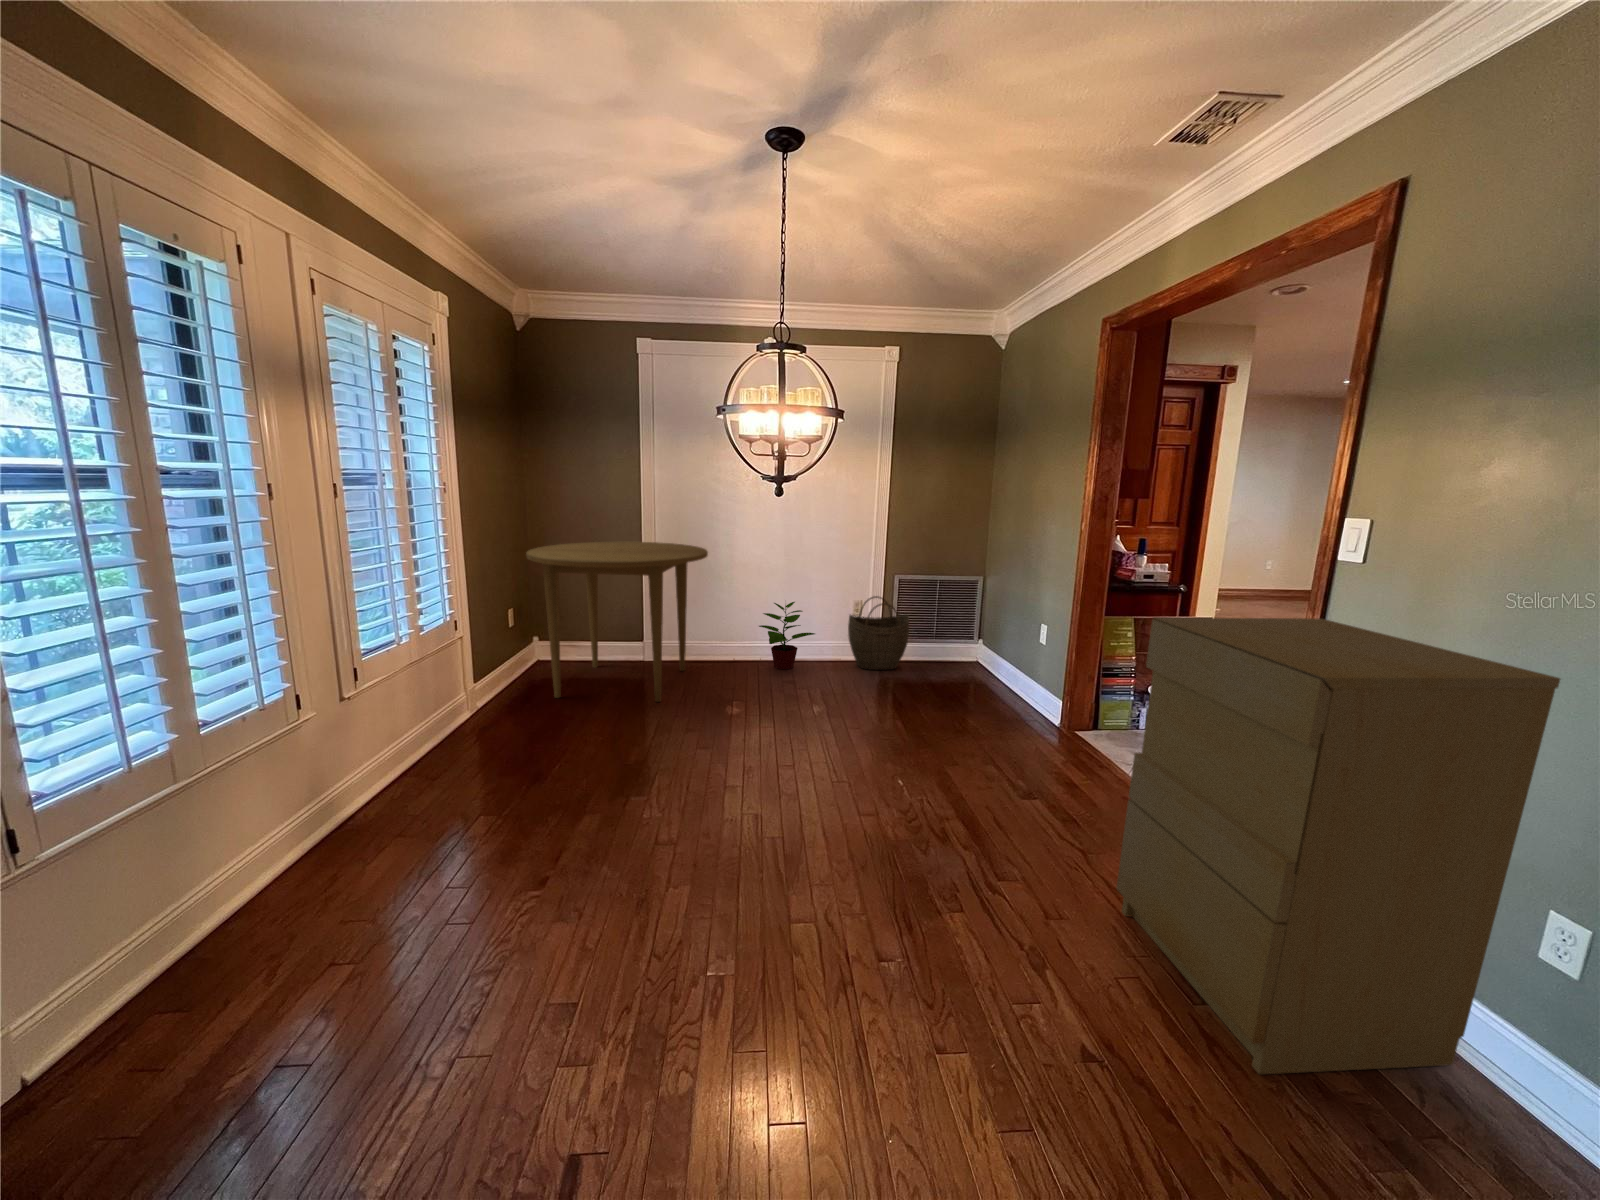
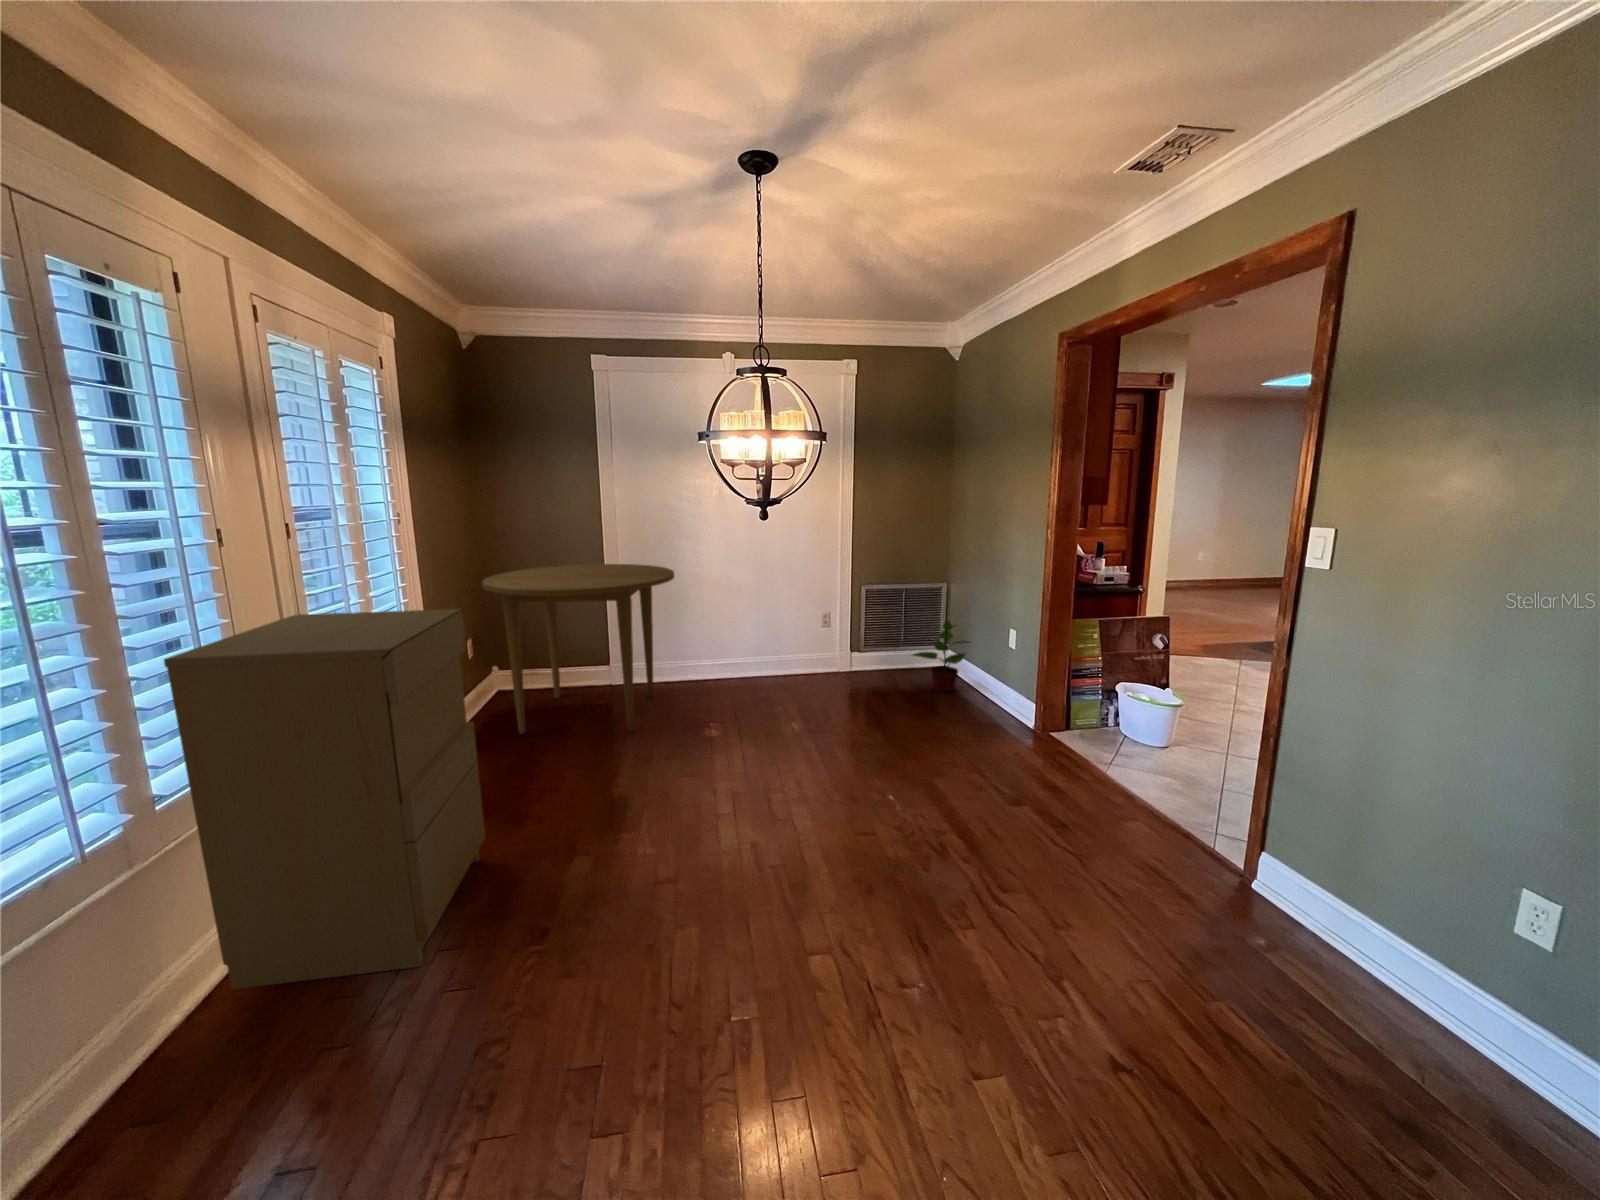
woven basket: present [848,596,909,670] -> none [819,609,880,683]
potted plant: present [759,602,815,669] -> present [913,621,969,692]
cabinet: present [1117,617,1560,1074] -> present [164,609,485,989]

